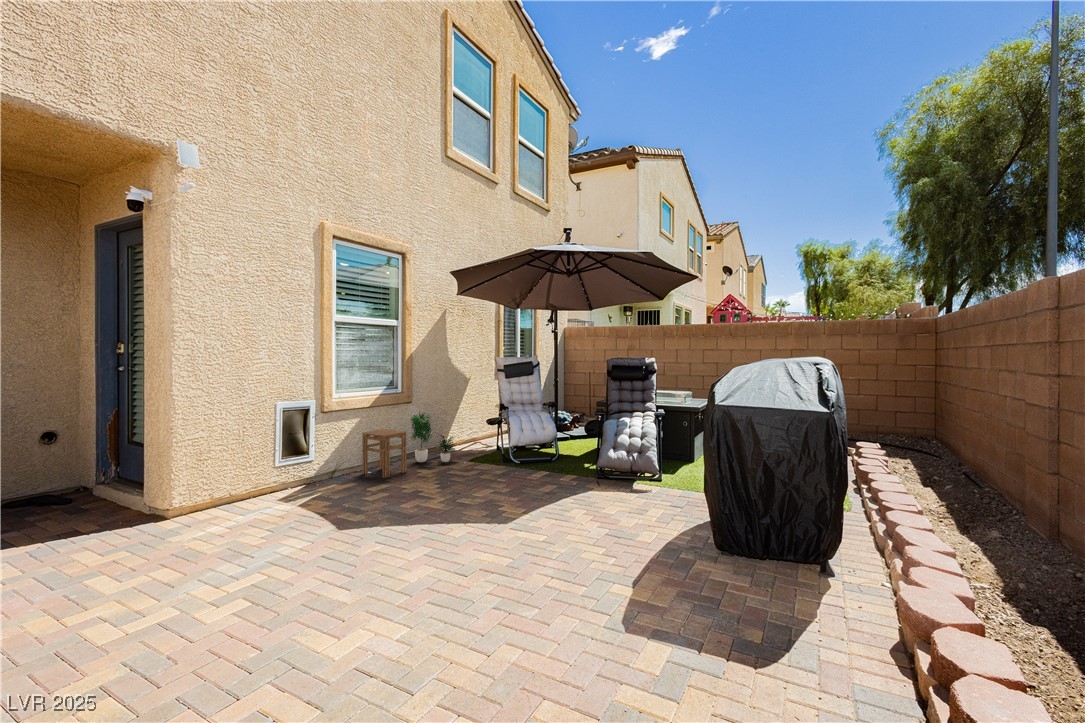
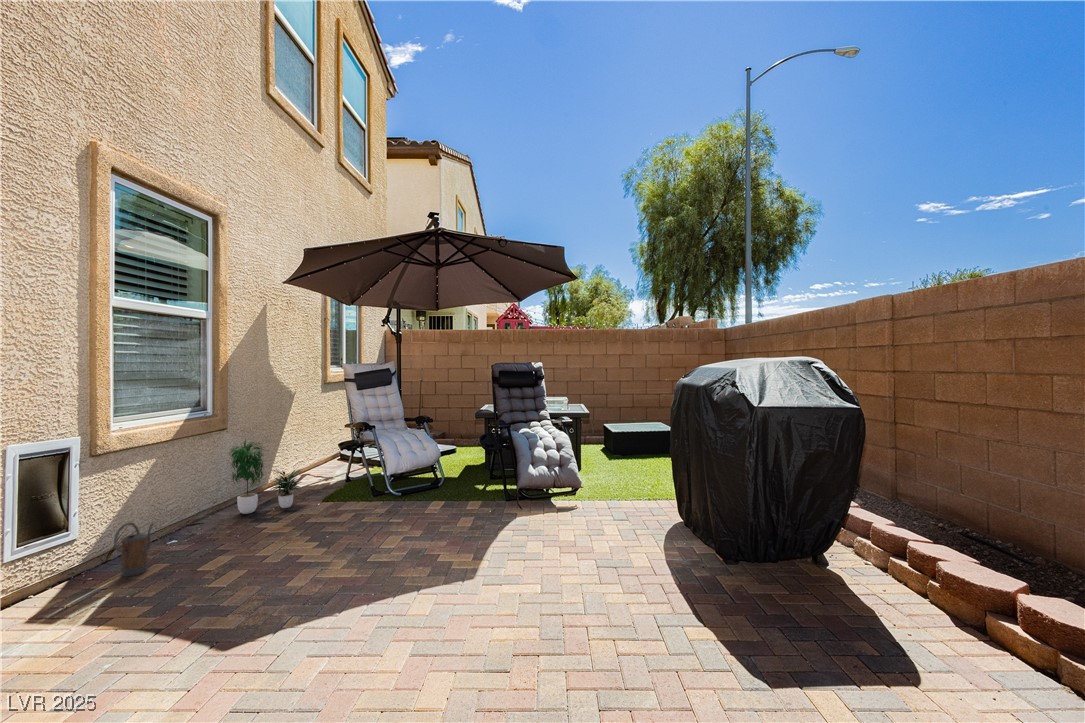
stool: present [362,429,406,478] -> none [161,472,239,546]
watering can: none [328,454,352,487] -> present [114,523,153,576]

